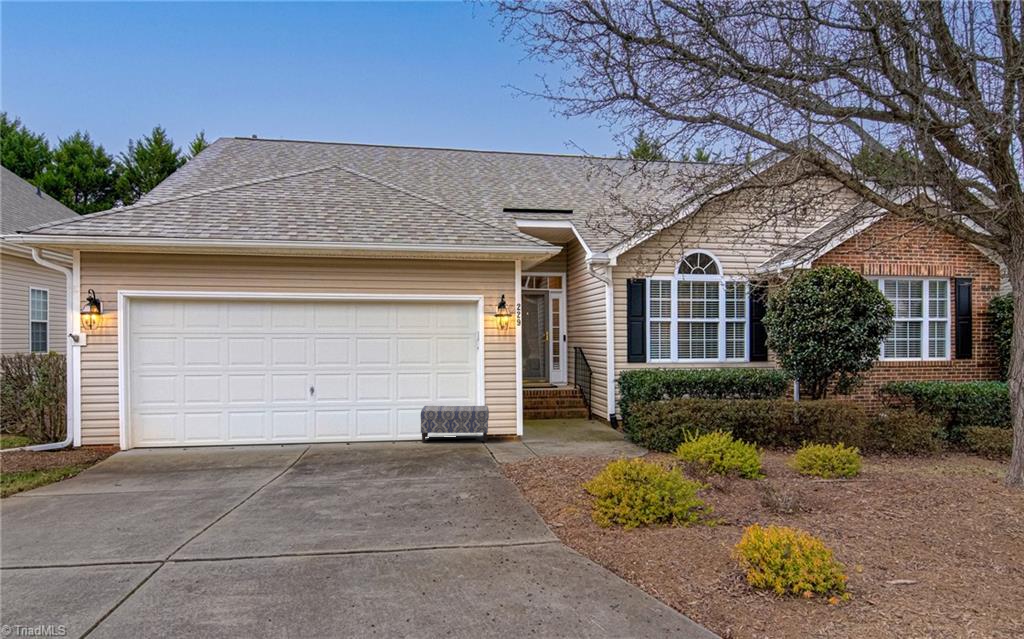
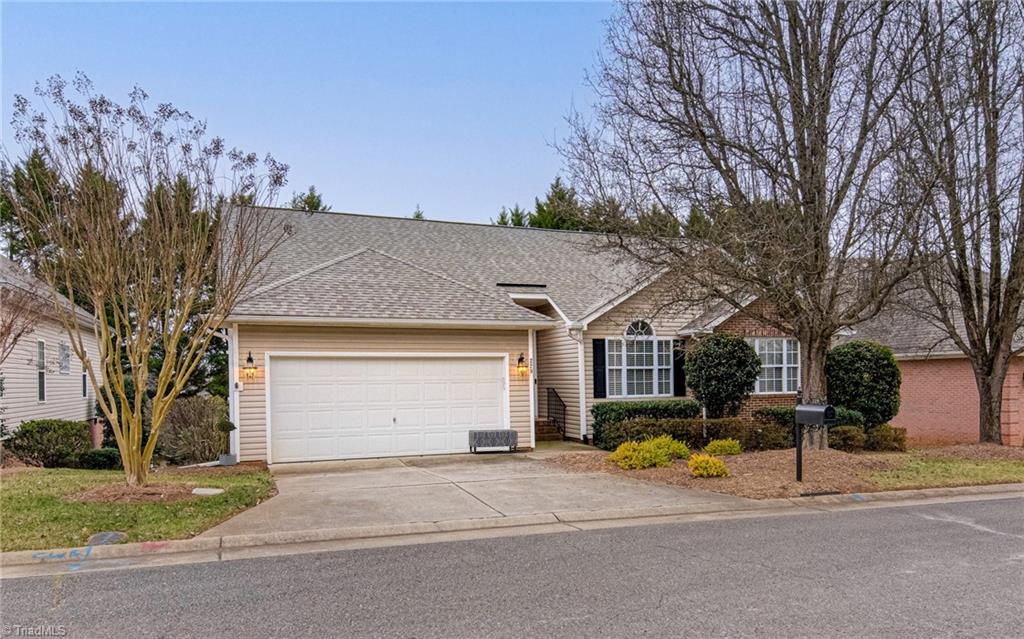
potted tree: none [39,385,72,451] -> present [218,420,237,466]

